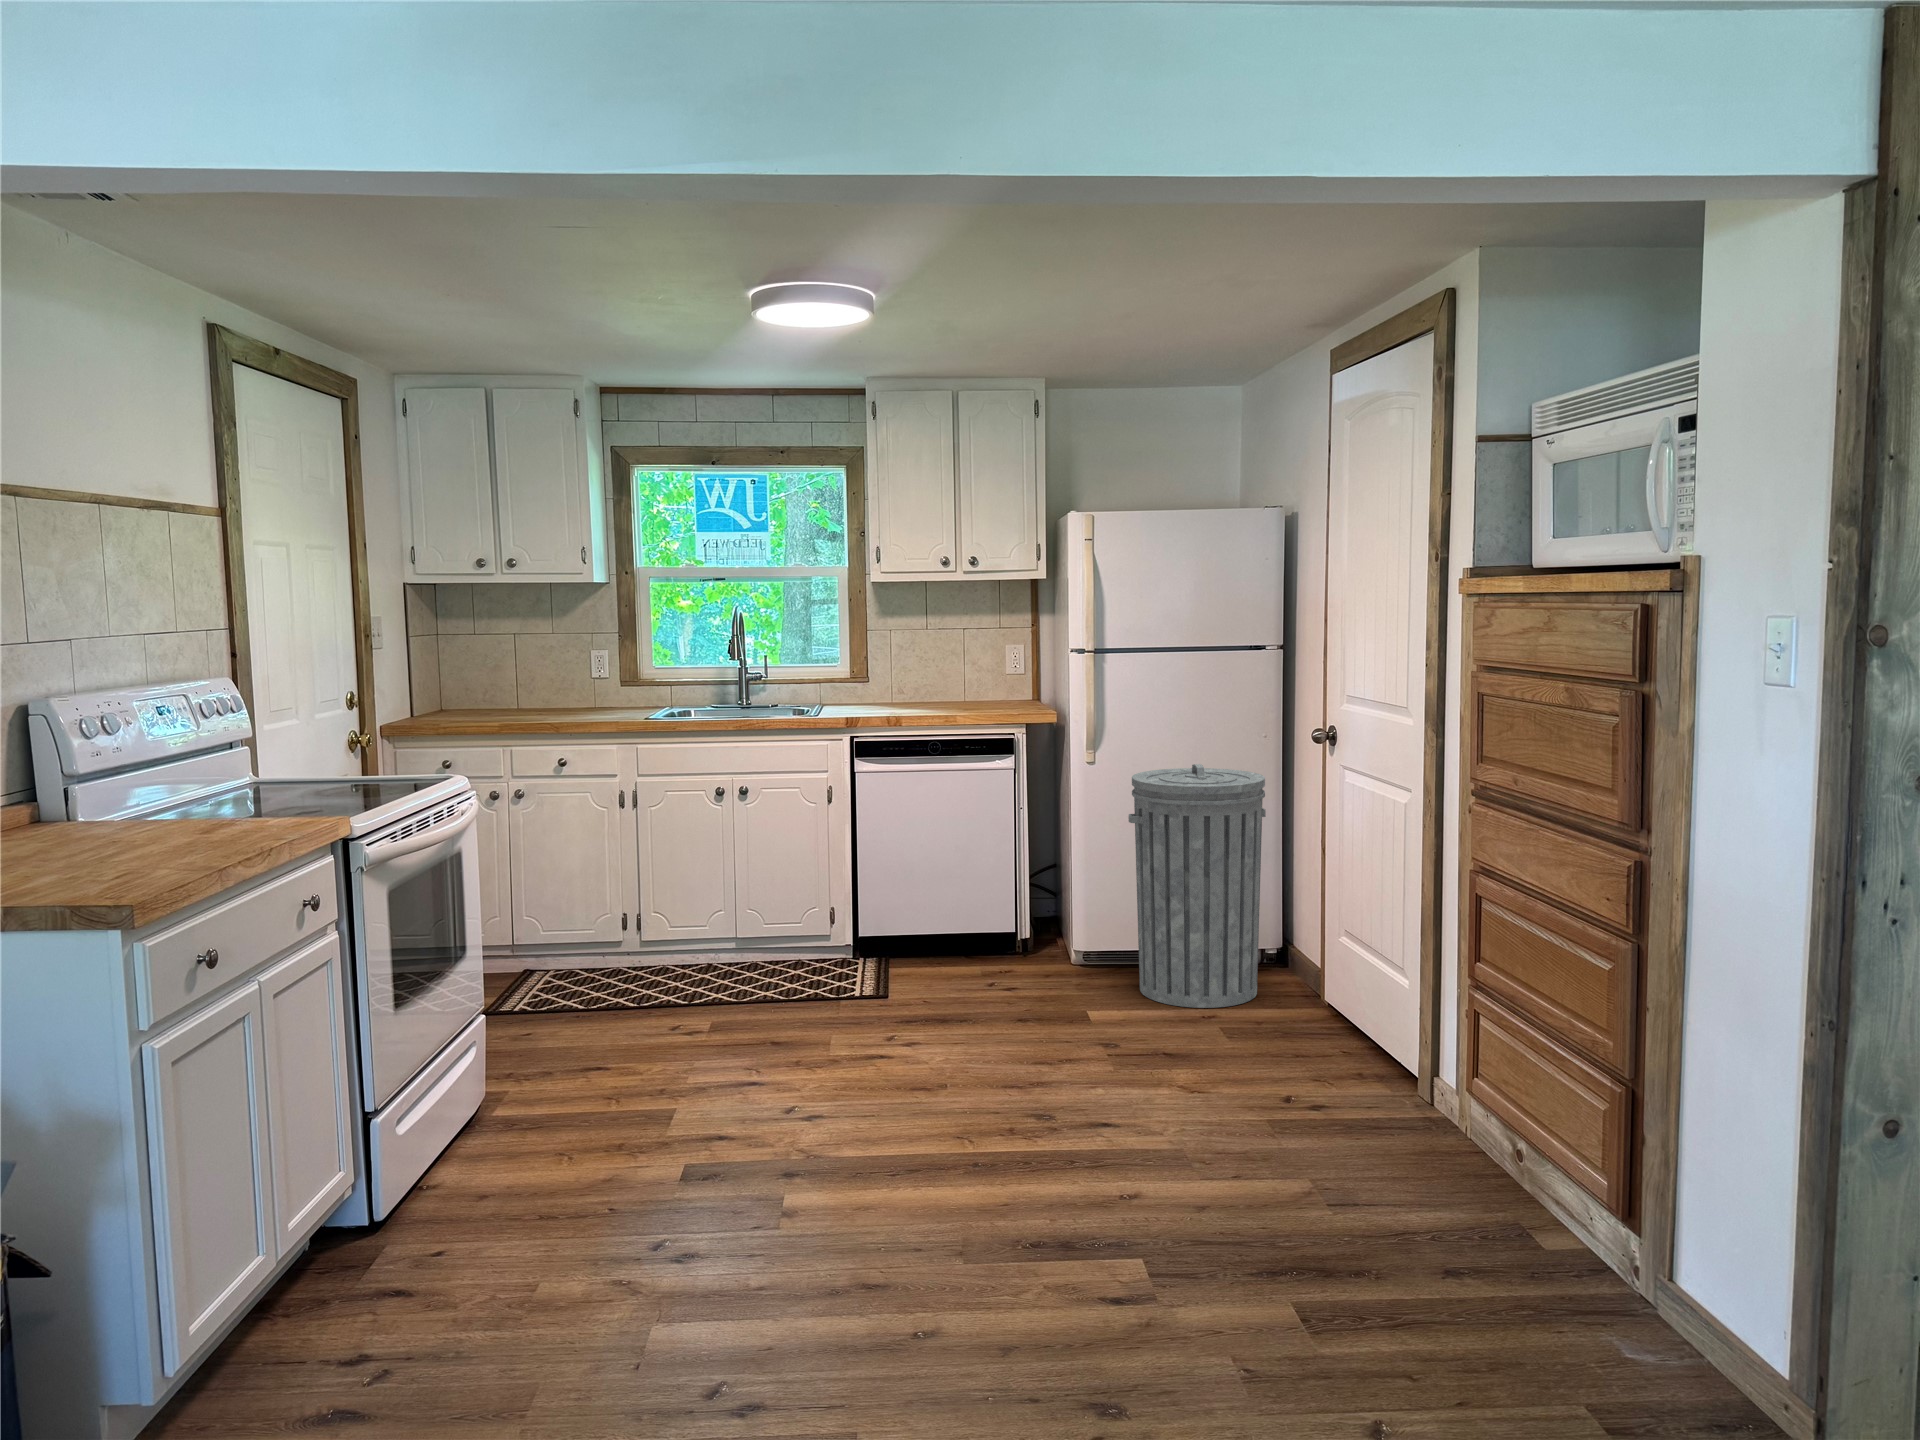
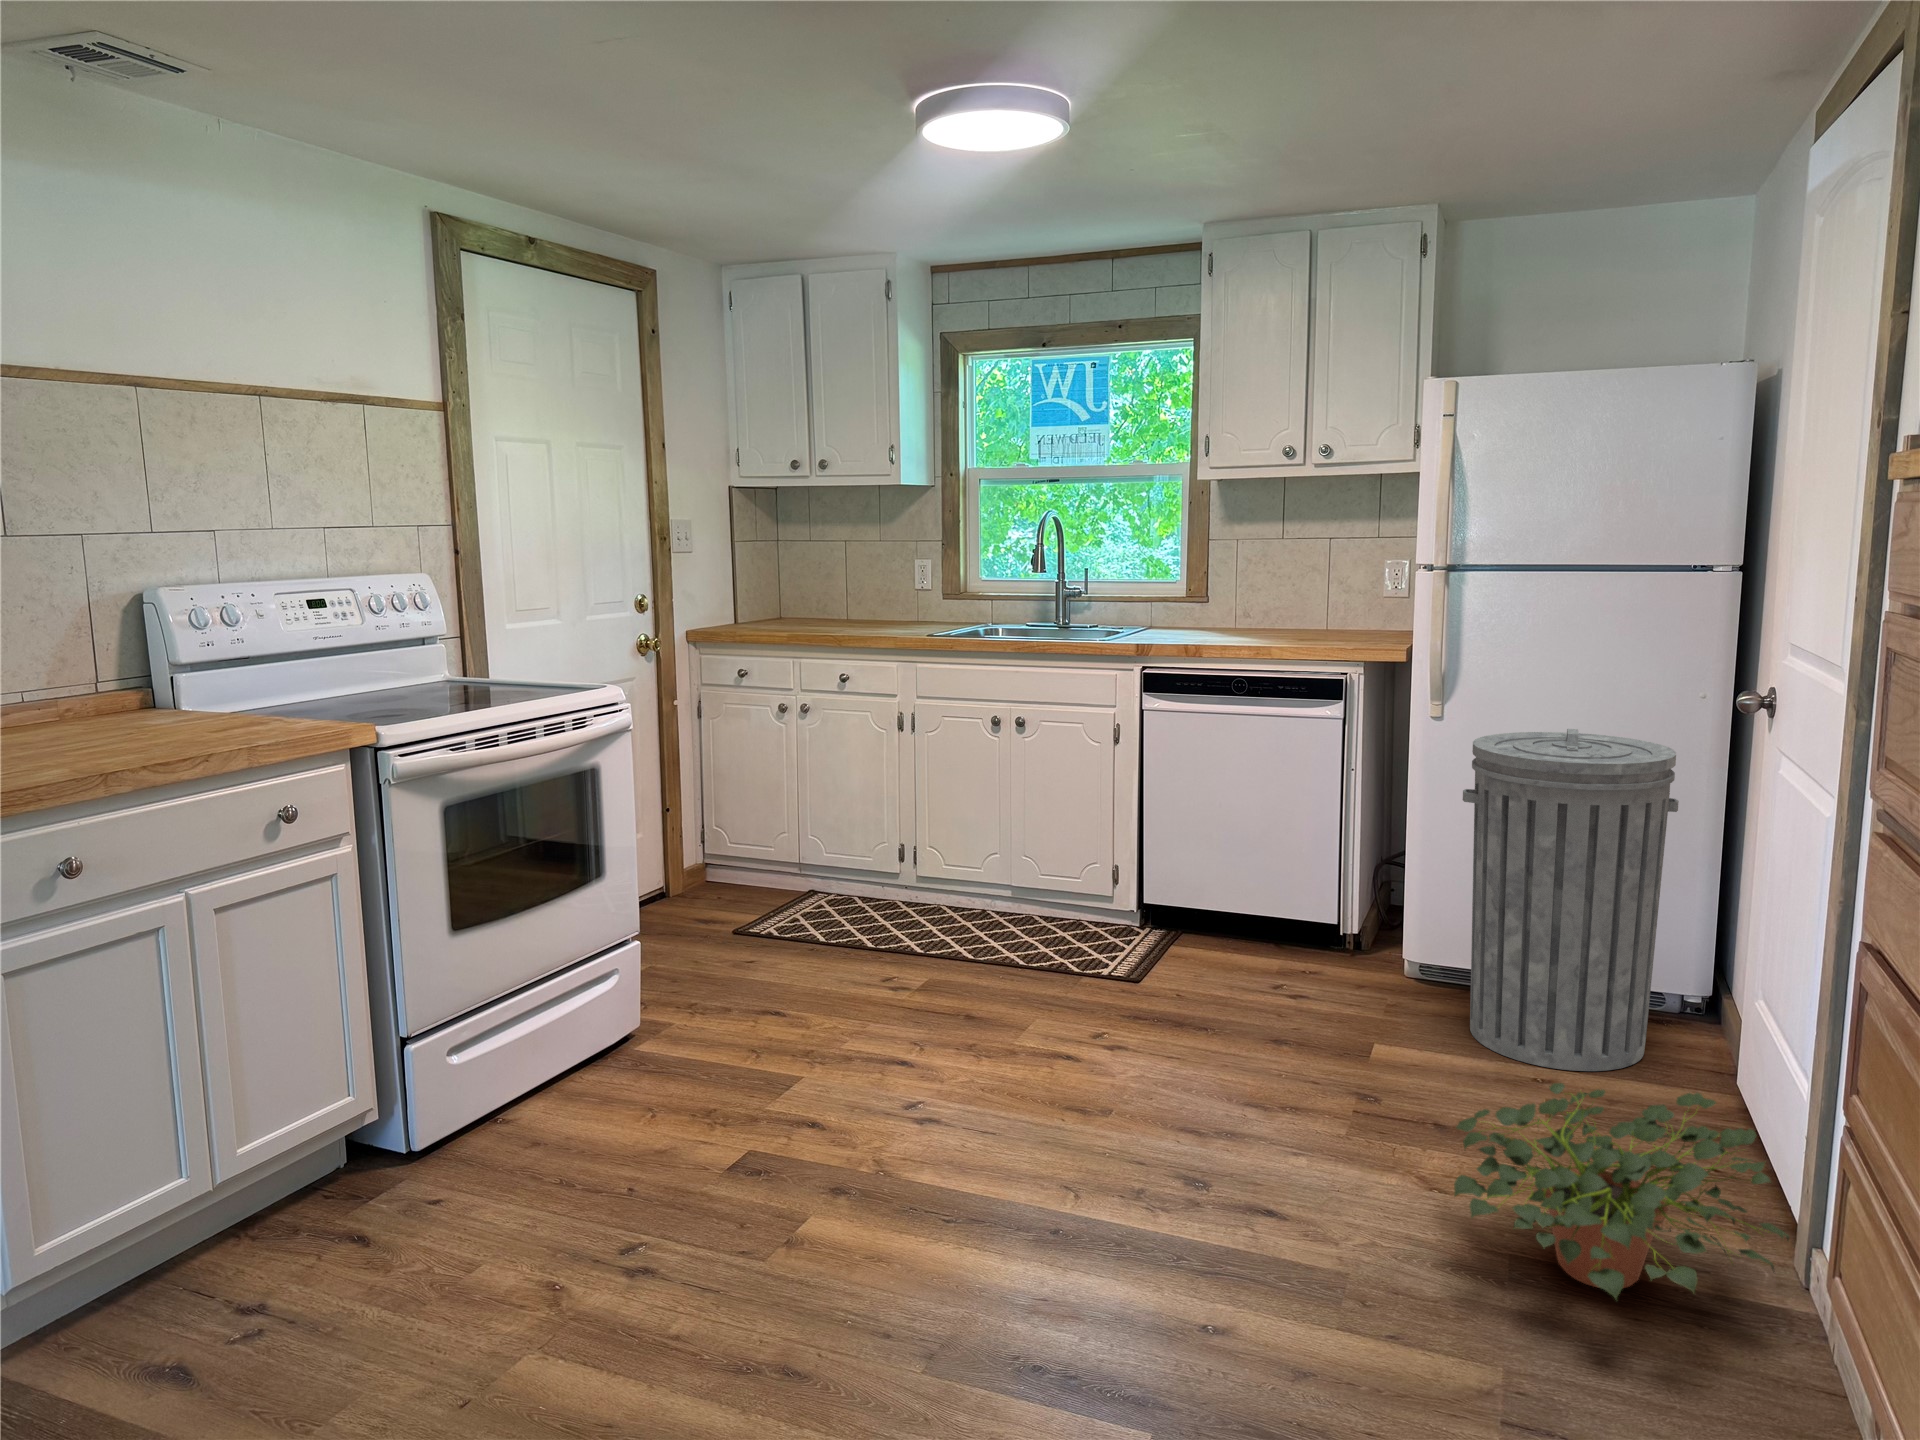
potted plant: none [1209,986,1414,1116] -> present [1454,1083,1790,1299]

